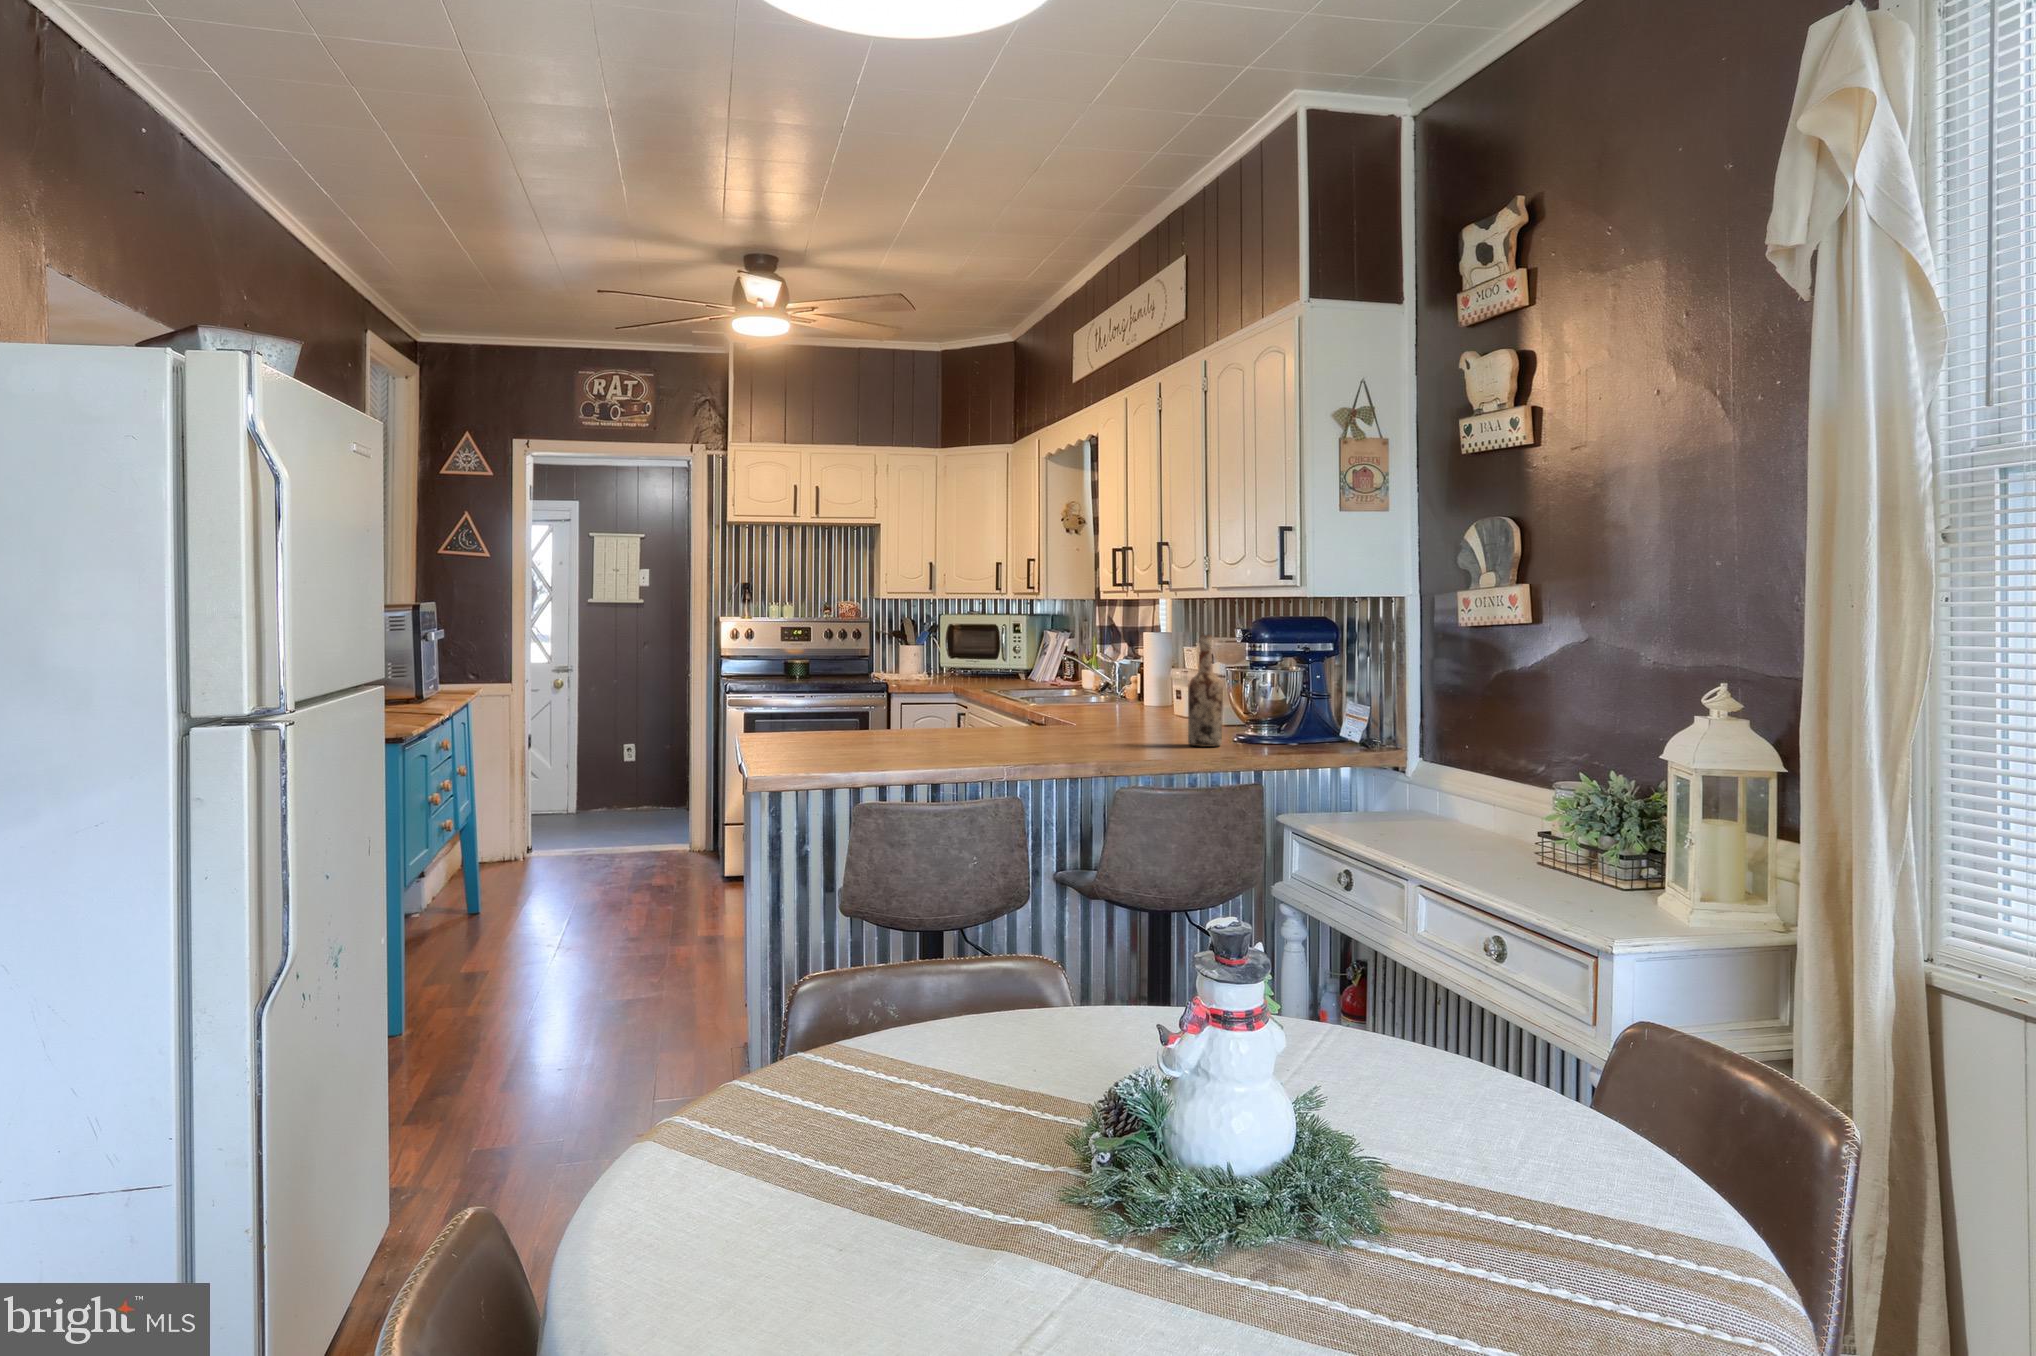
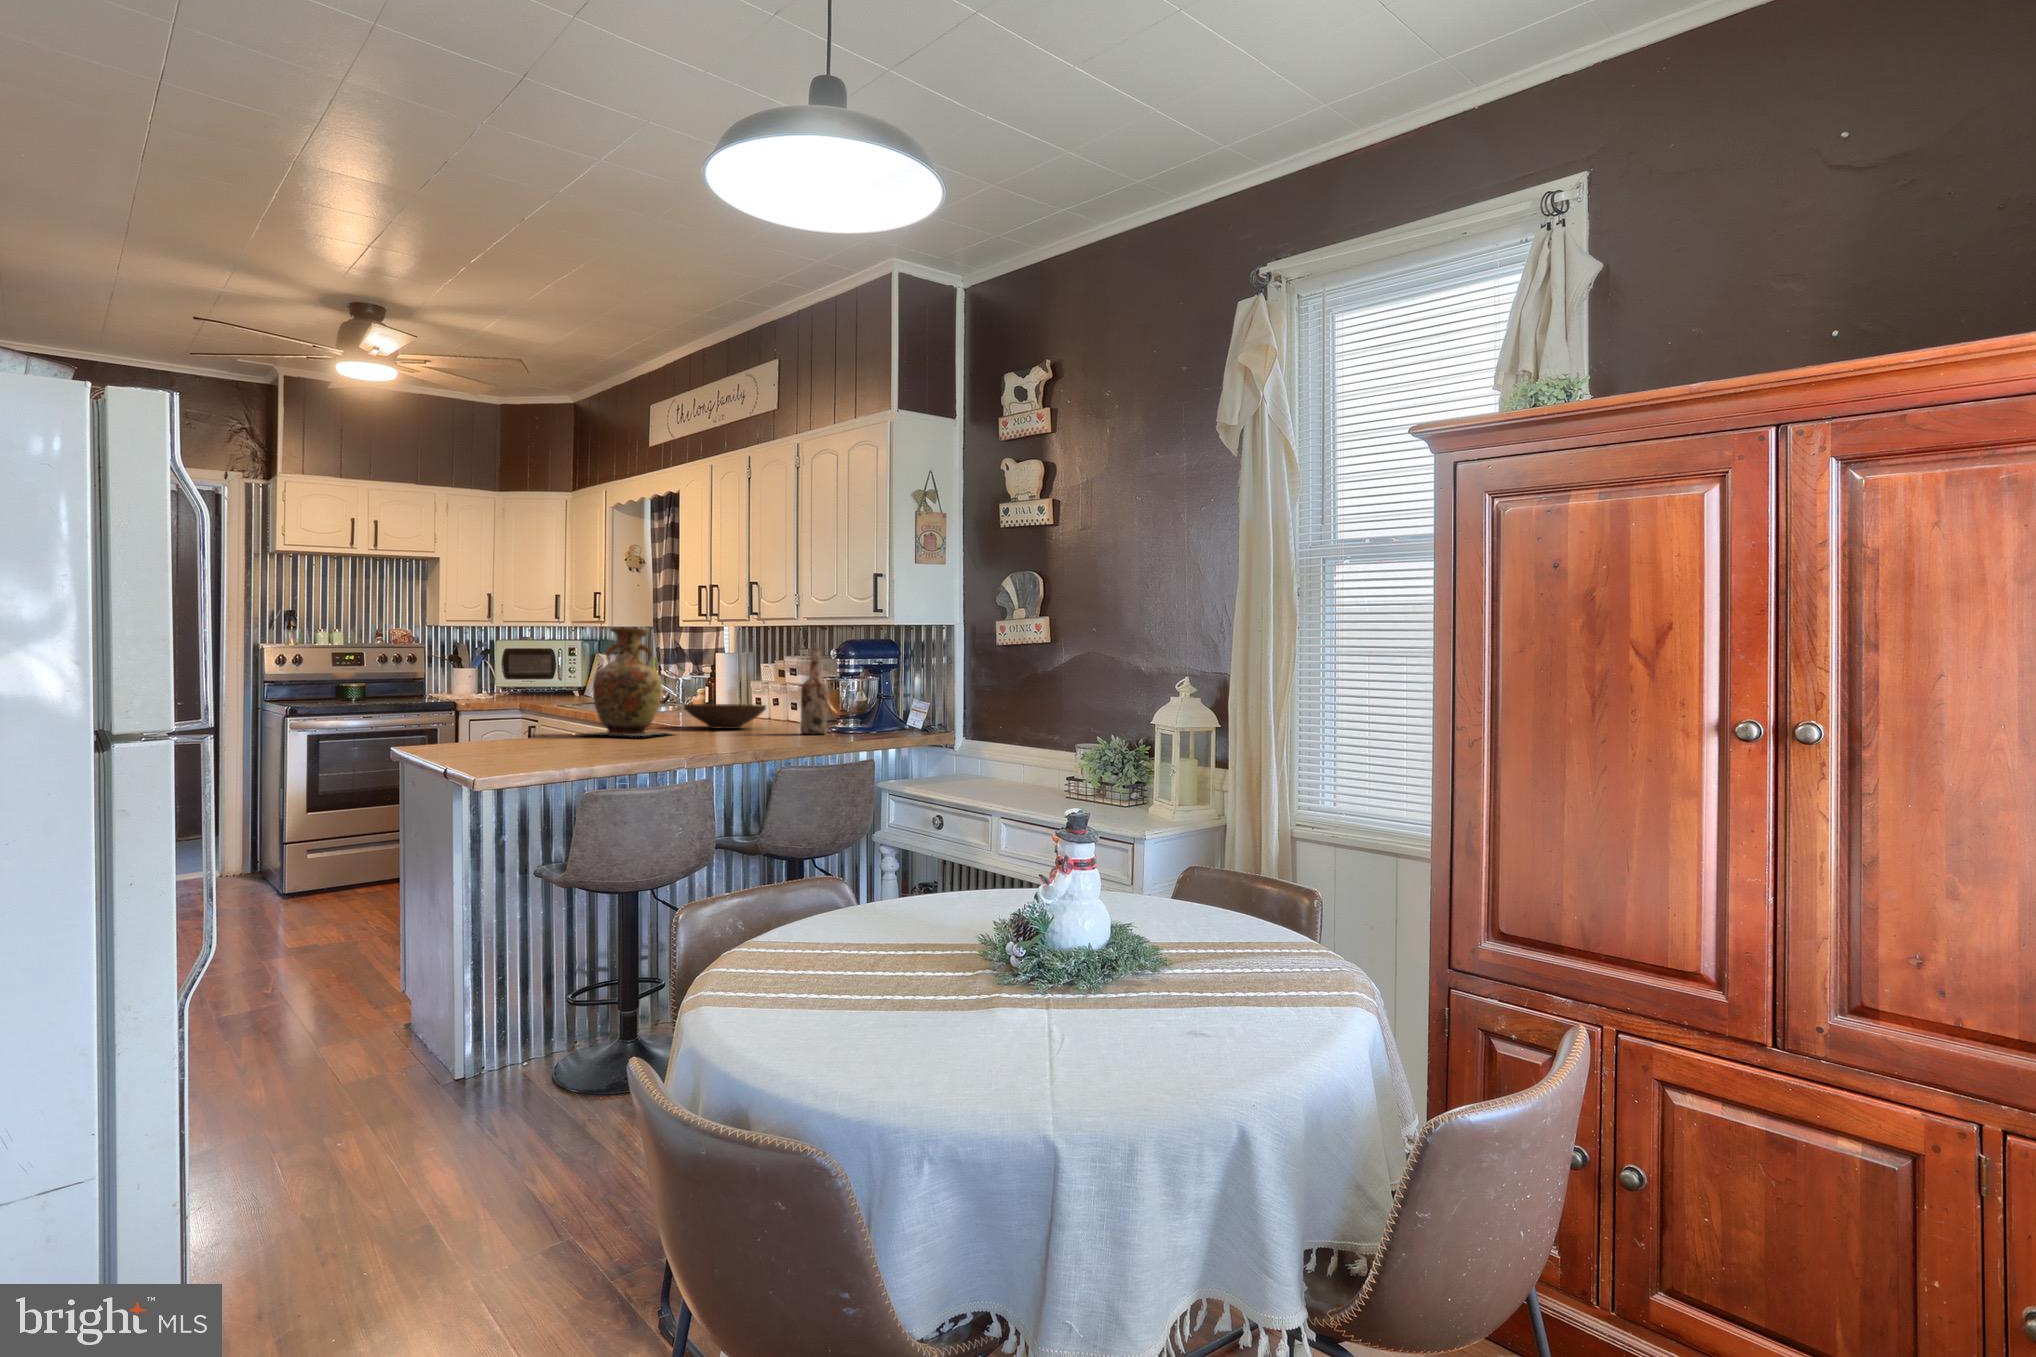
vase: none [914,618,1039,749] -> present [588,627,665,736]
wooden bowl: none [1060,701,1159,734] -> present [684,704,766,729]

